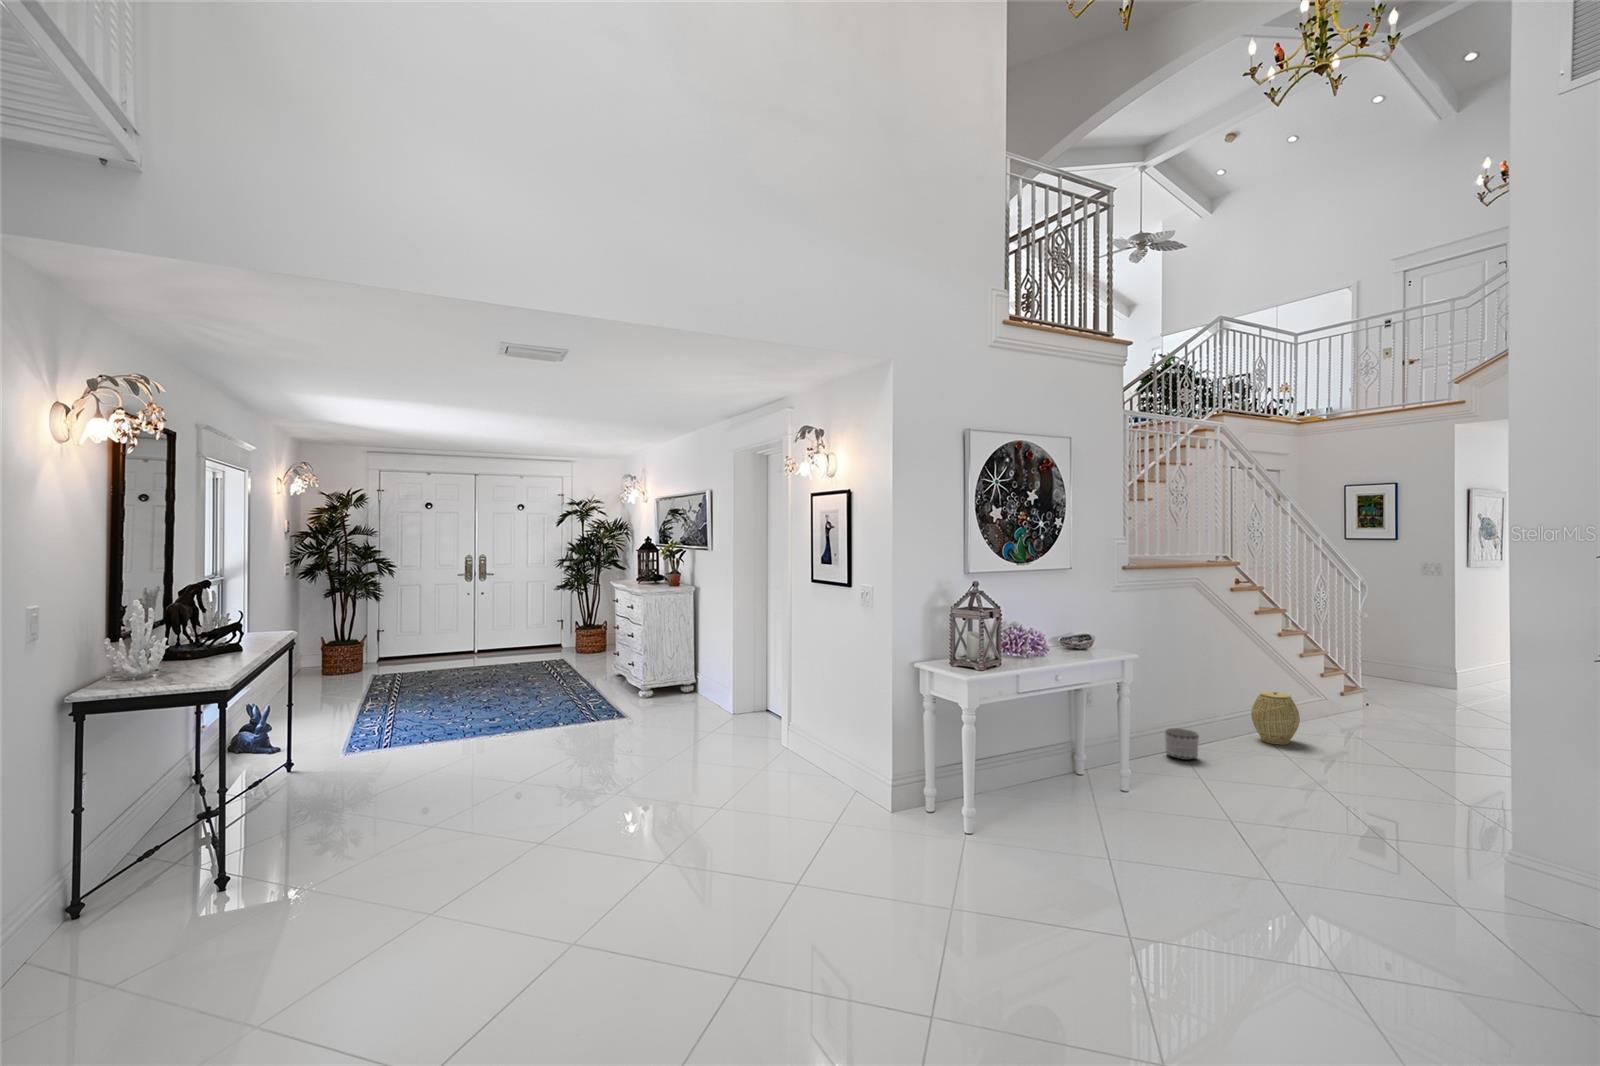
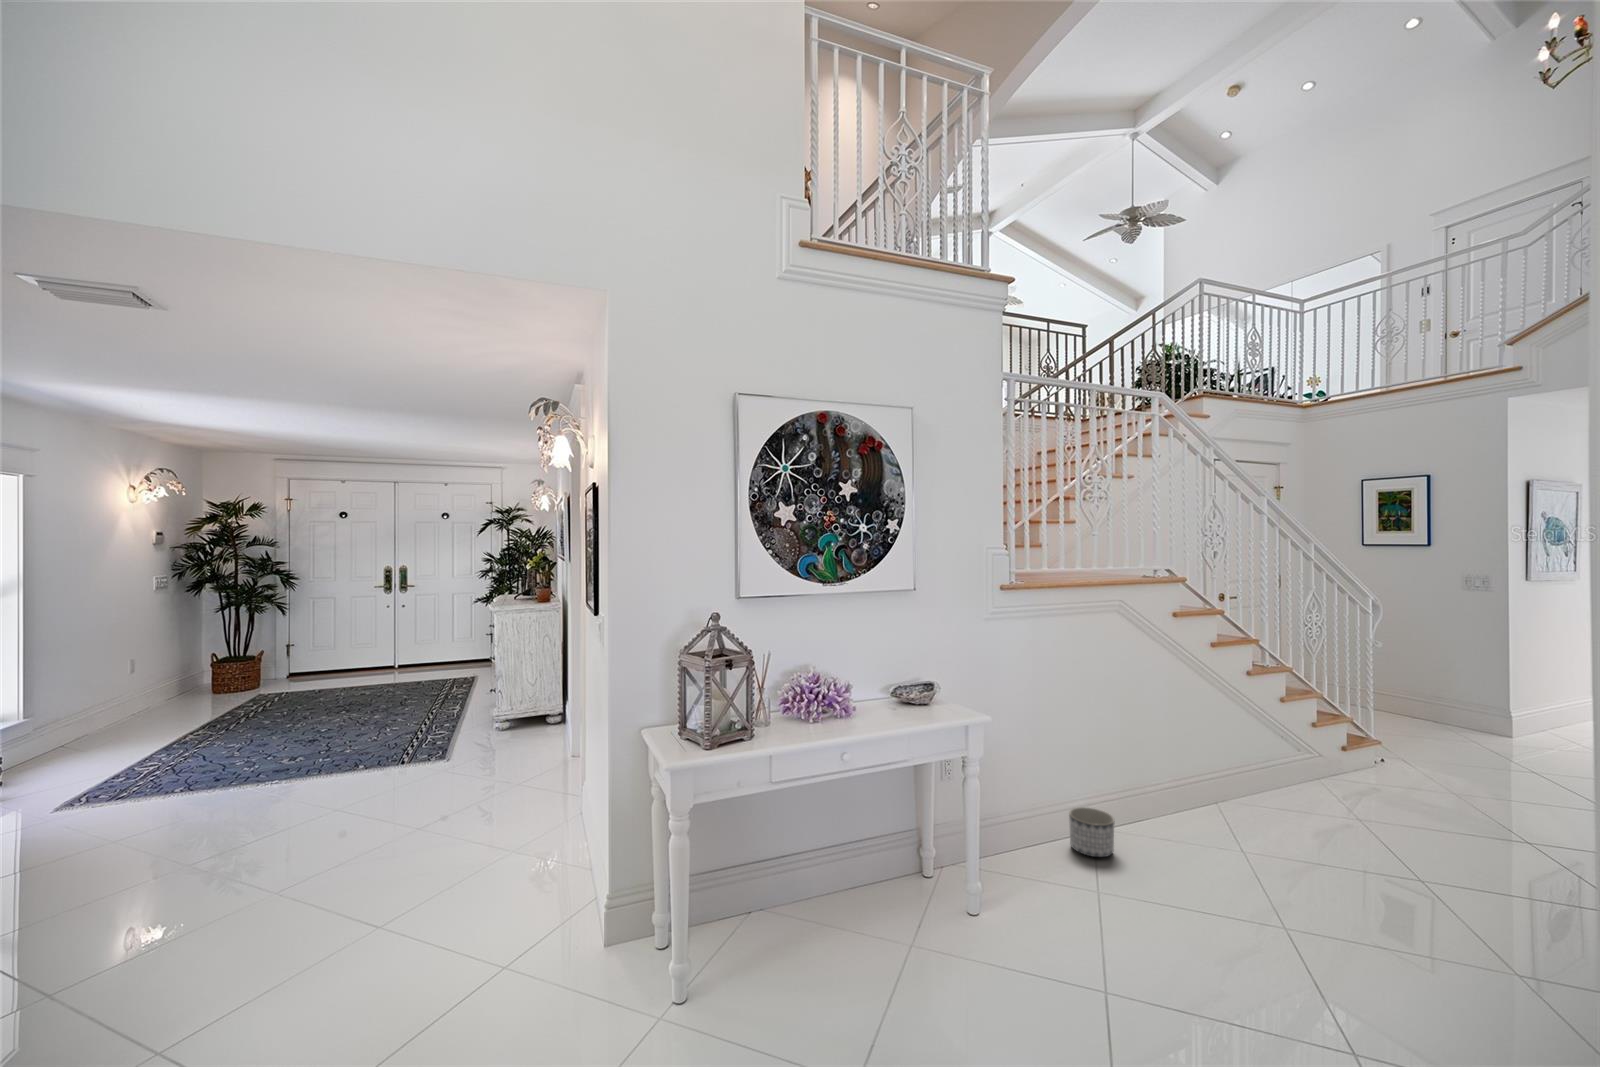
woven basket: present [1251,691,1300,745] -> none [1205,753,1273,830]

